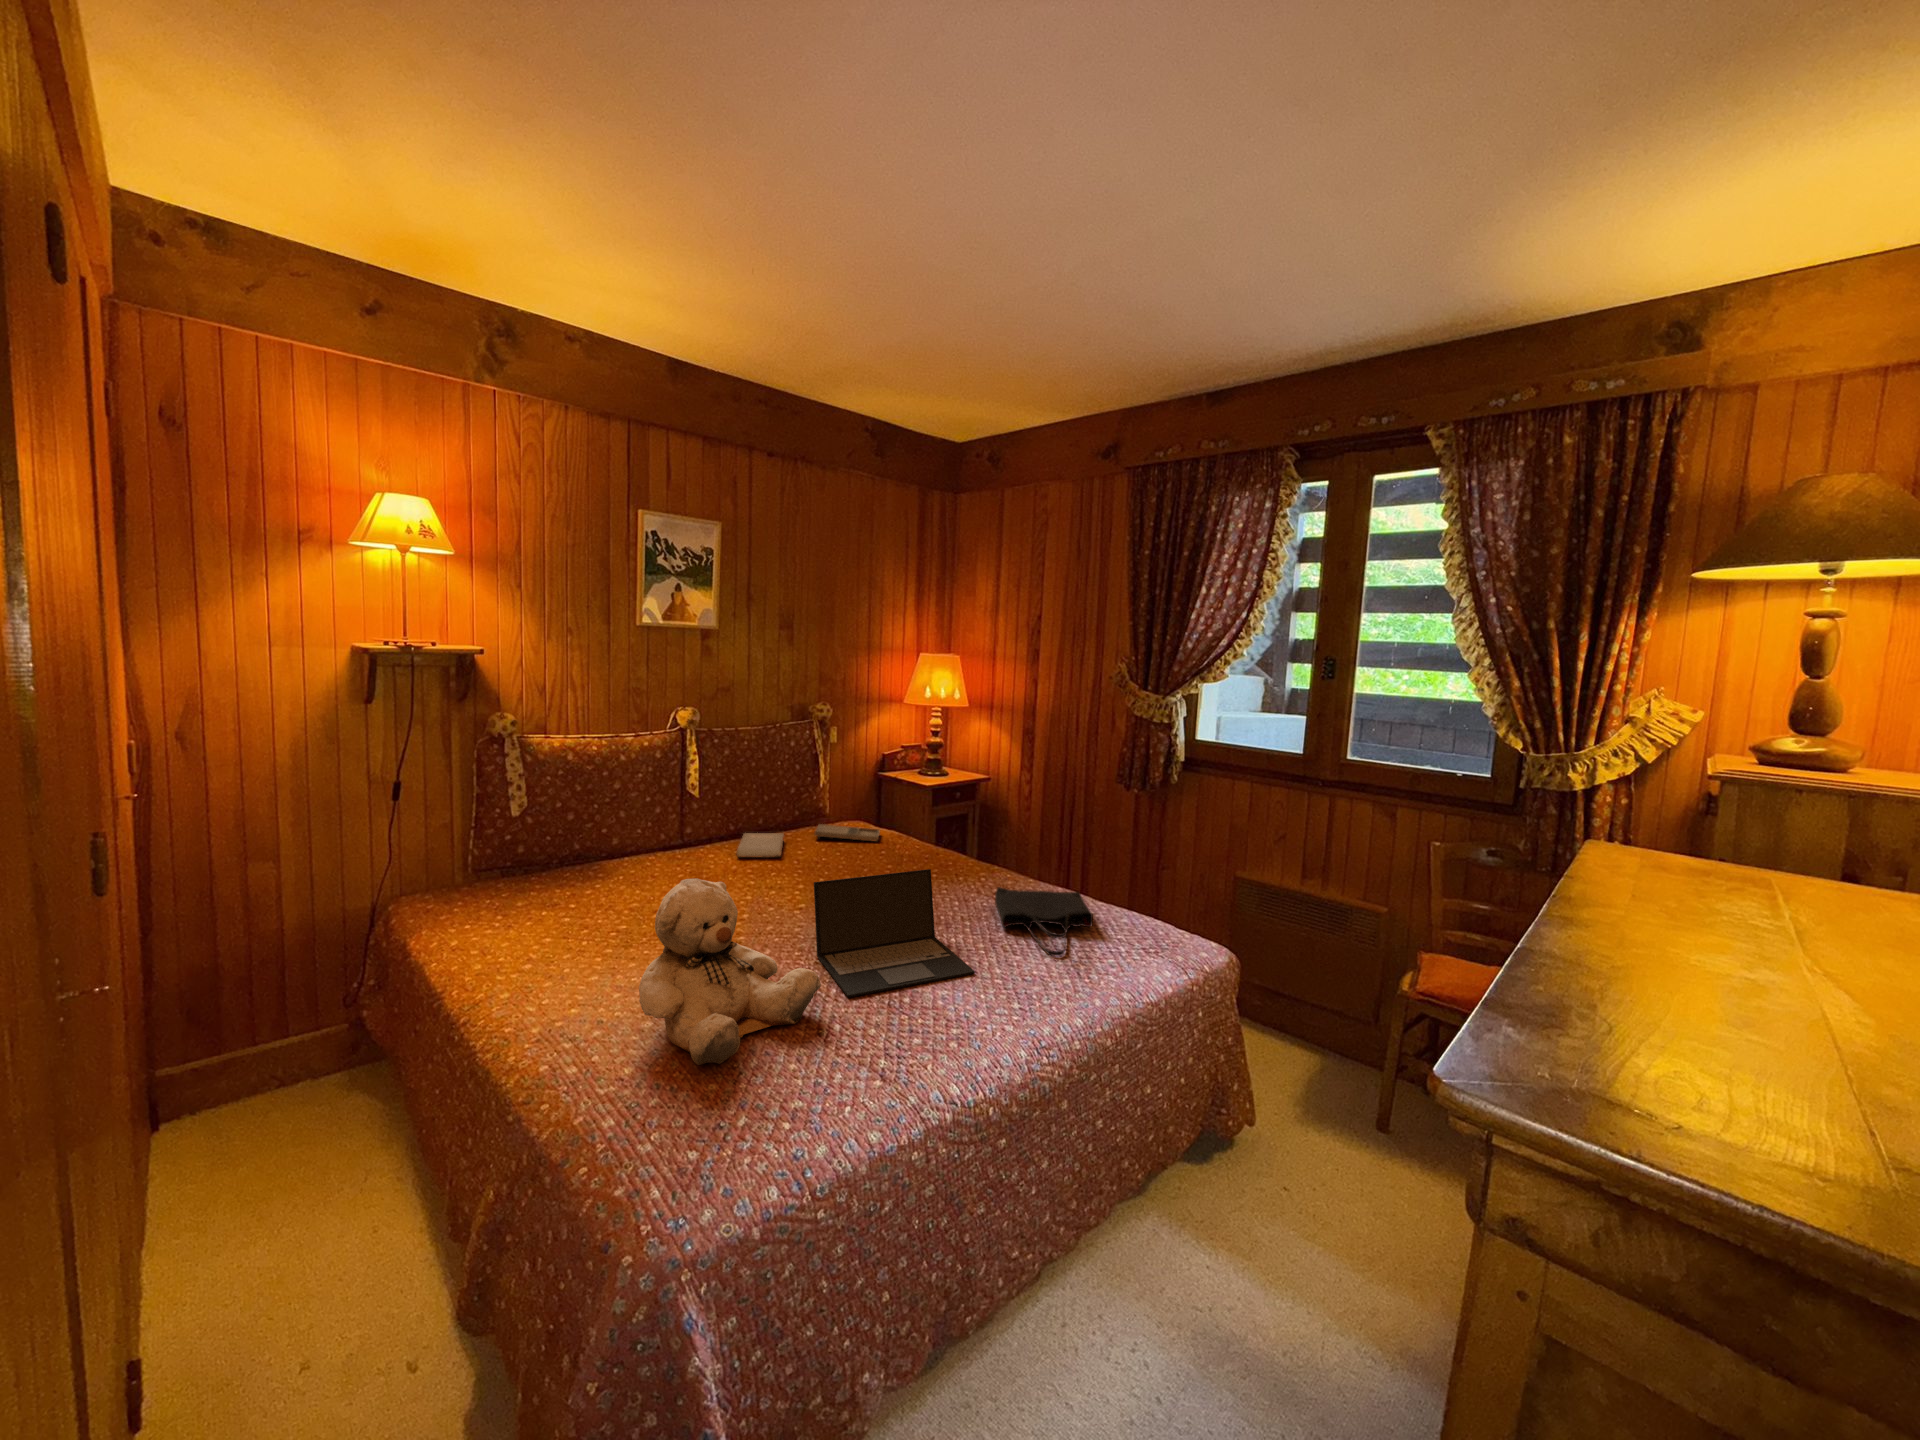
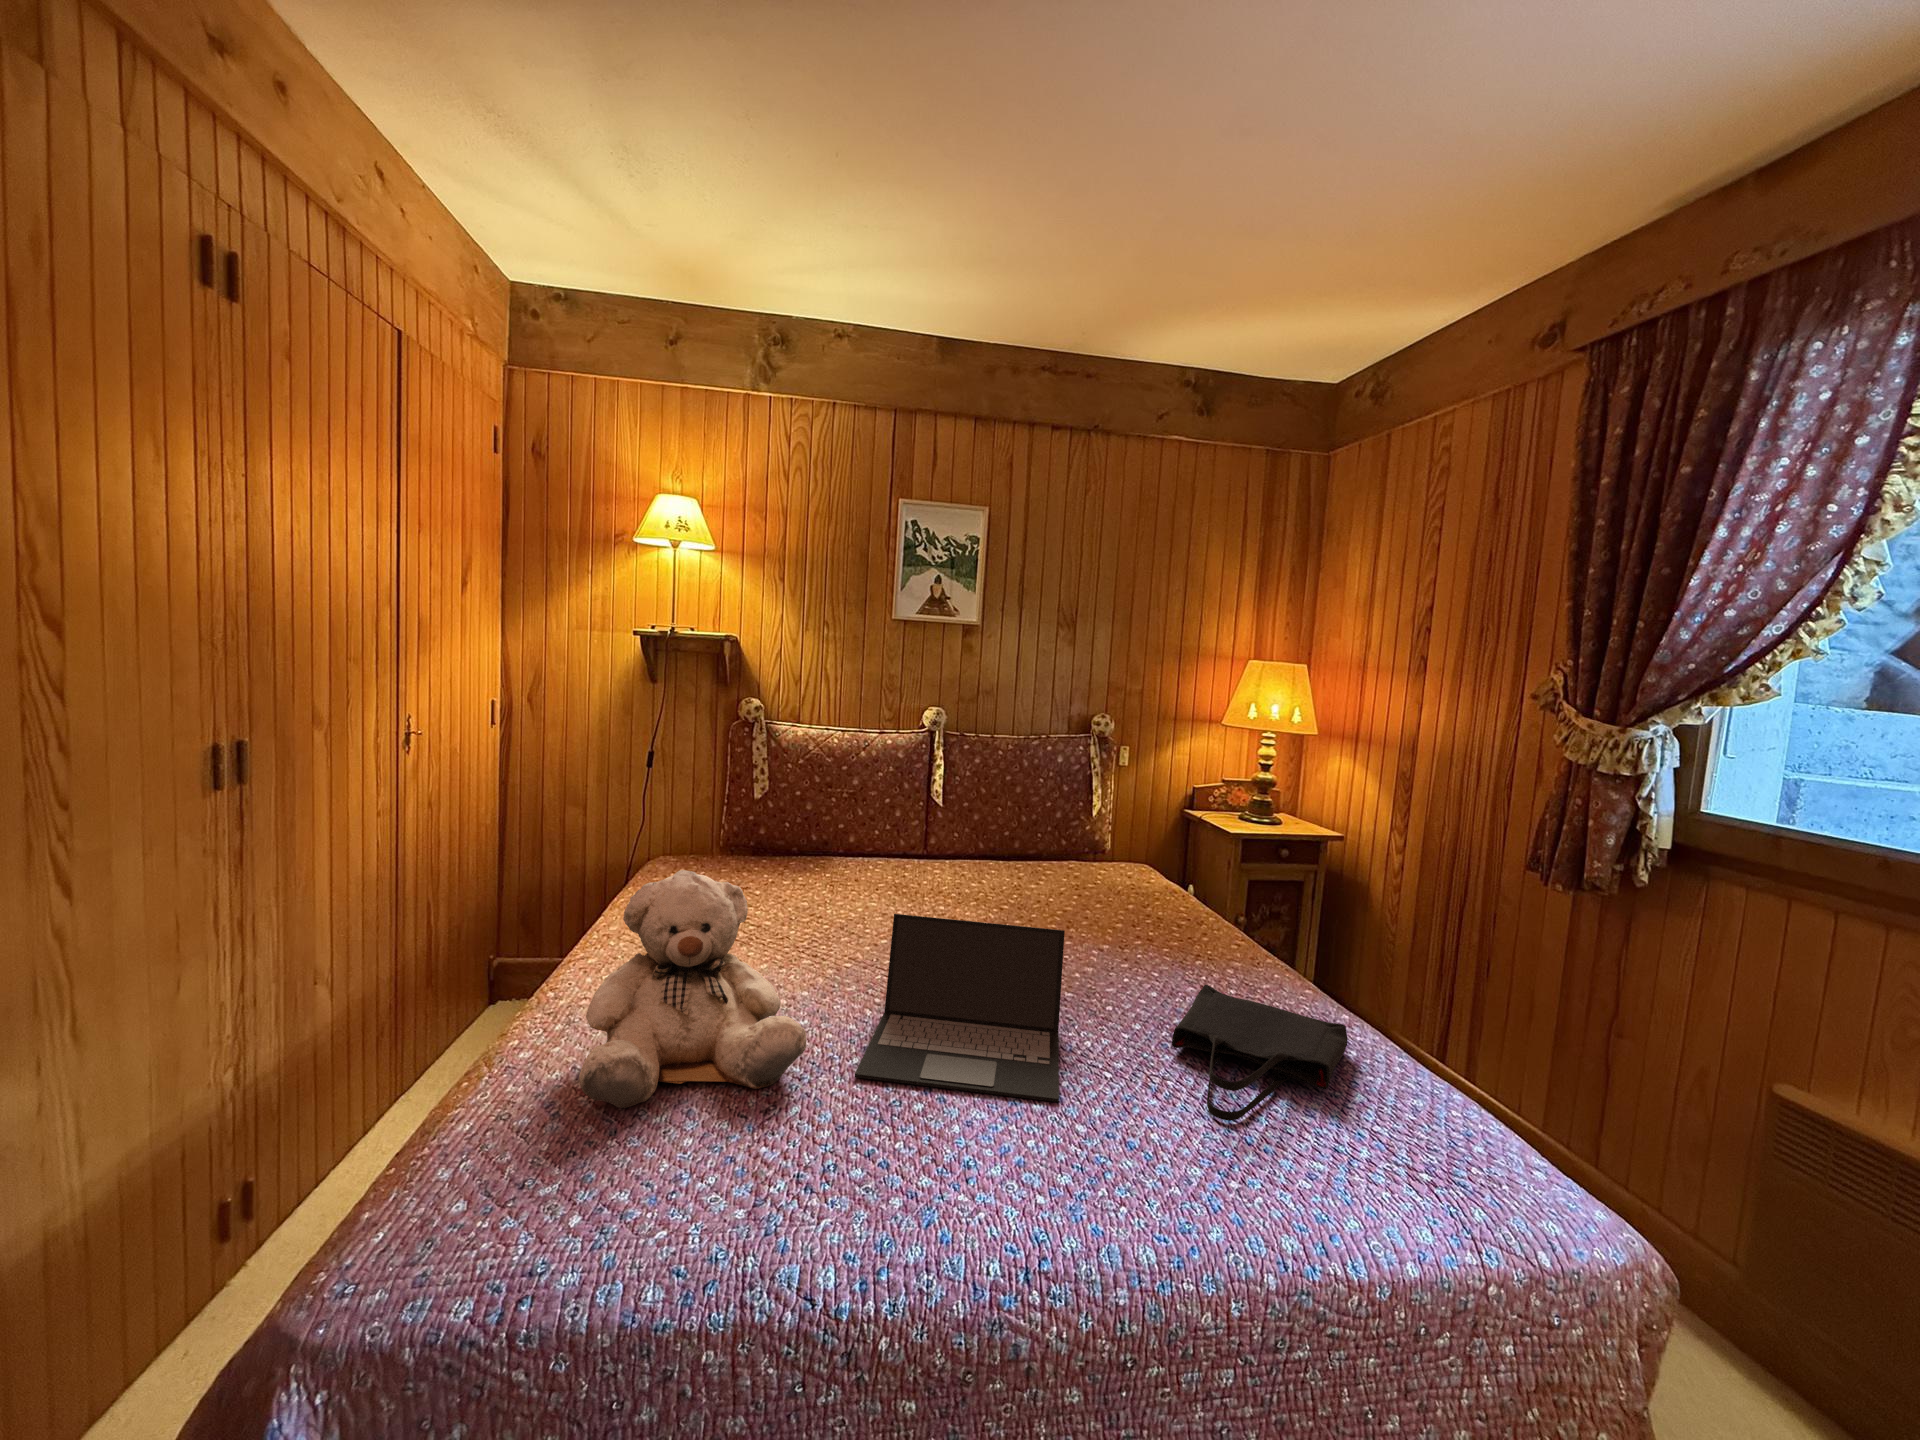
tray: present [815,824,880,841] -> none [1049,861,1137,895]
book: present [736,833,784,858] -> none [940,857,1014,890]

